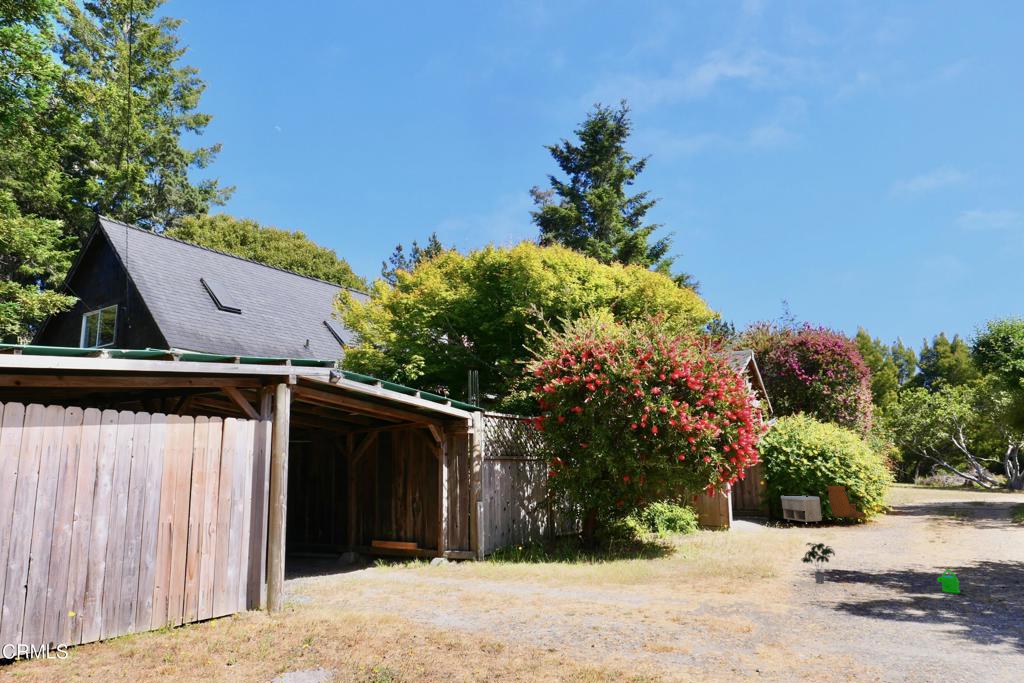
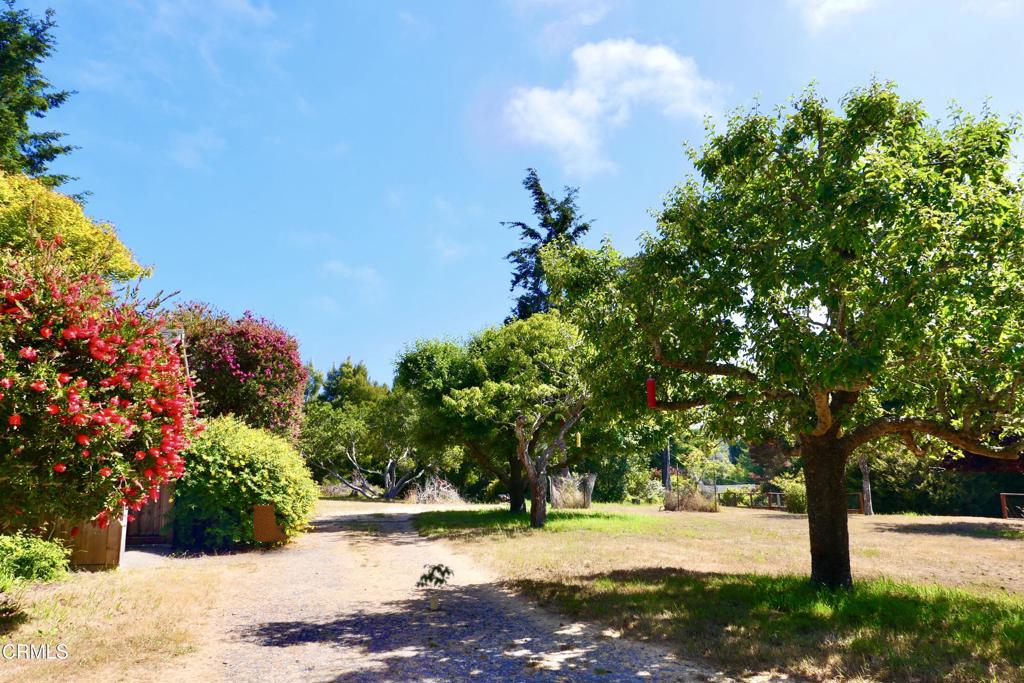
storage bench: present [781,495,822,524] -> none [190,517,240,554]
potted plant: present [802,543,835,583] -> present [416,564,454,609]
watering can: present [937,569,960,593] -> none [404,612,425,642]

